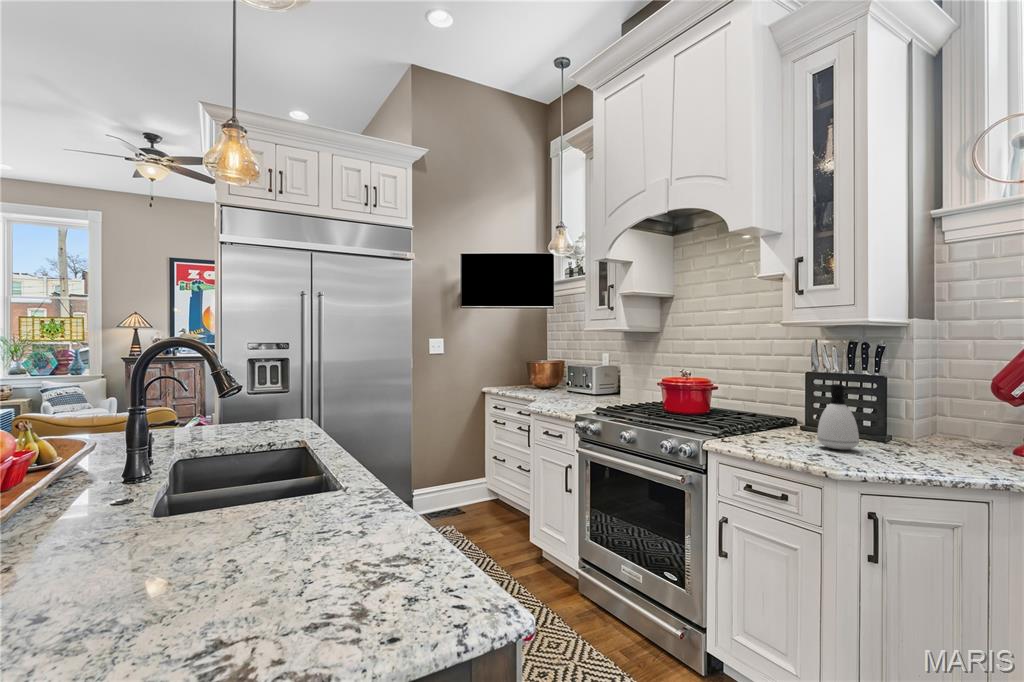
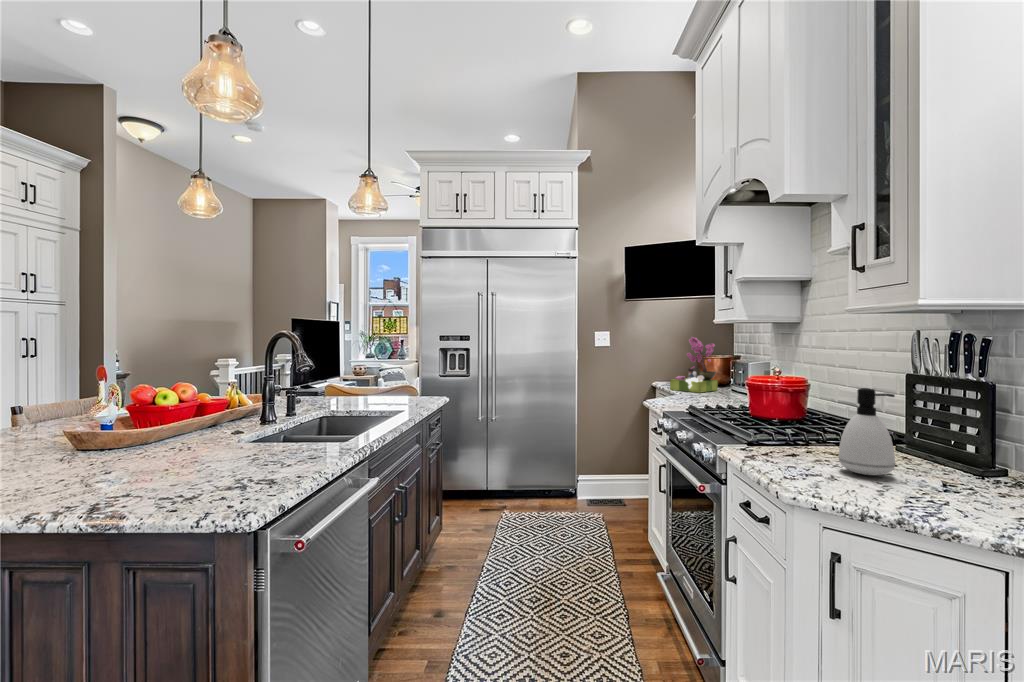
flower arrangement: none [524,343,560,395] -> present [670,337,718,393]

